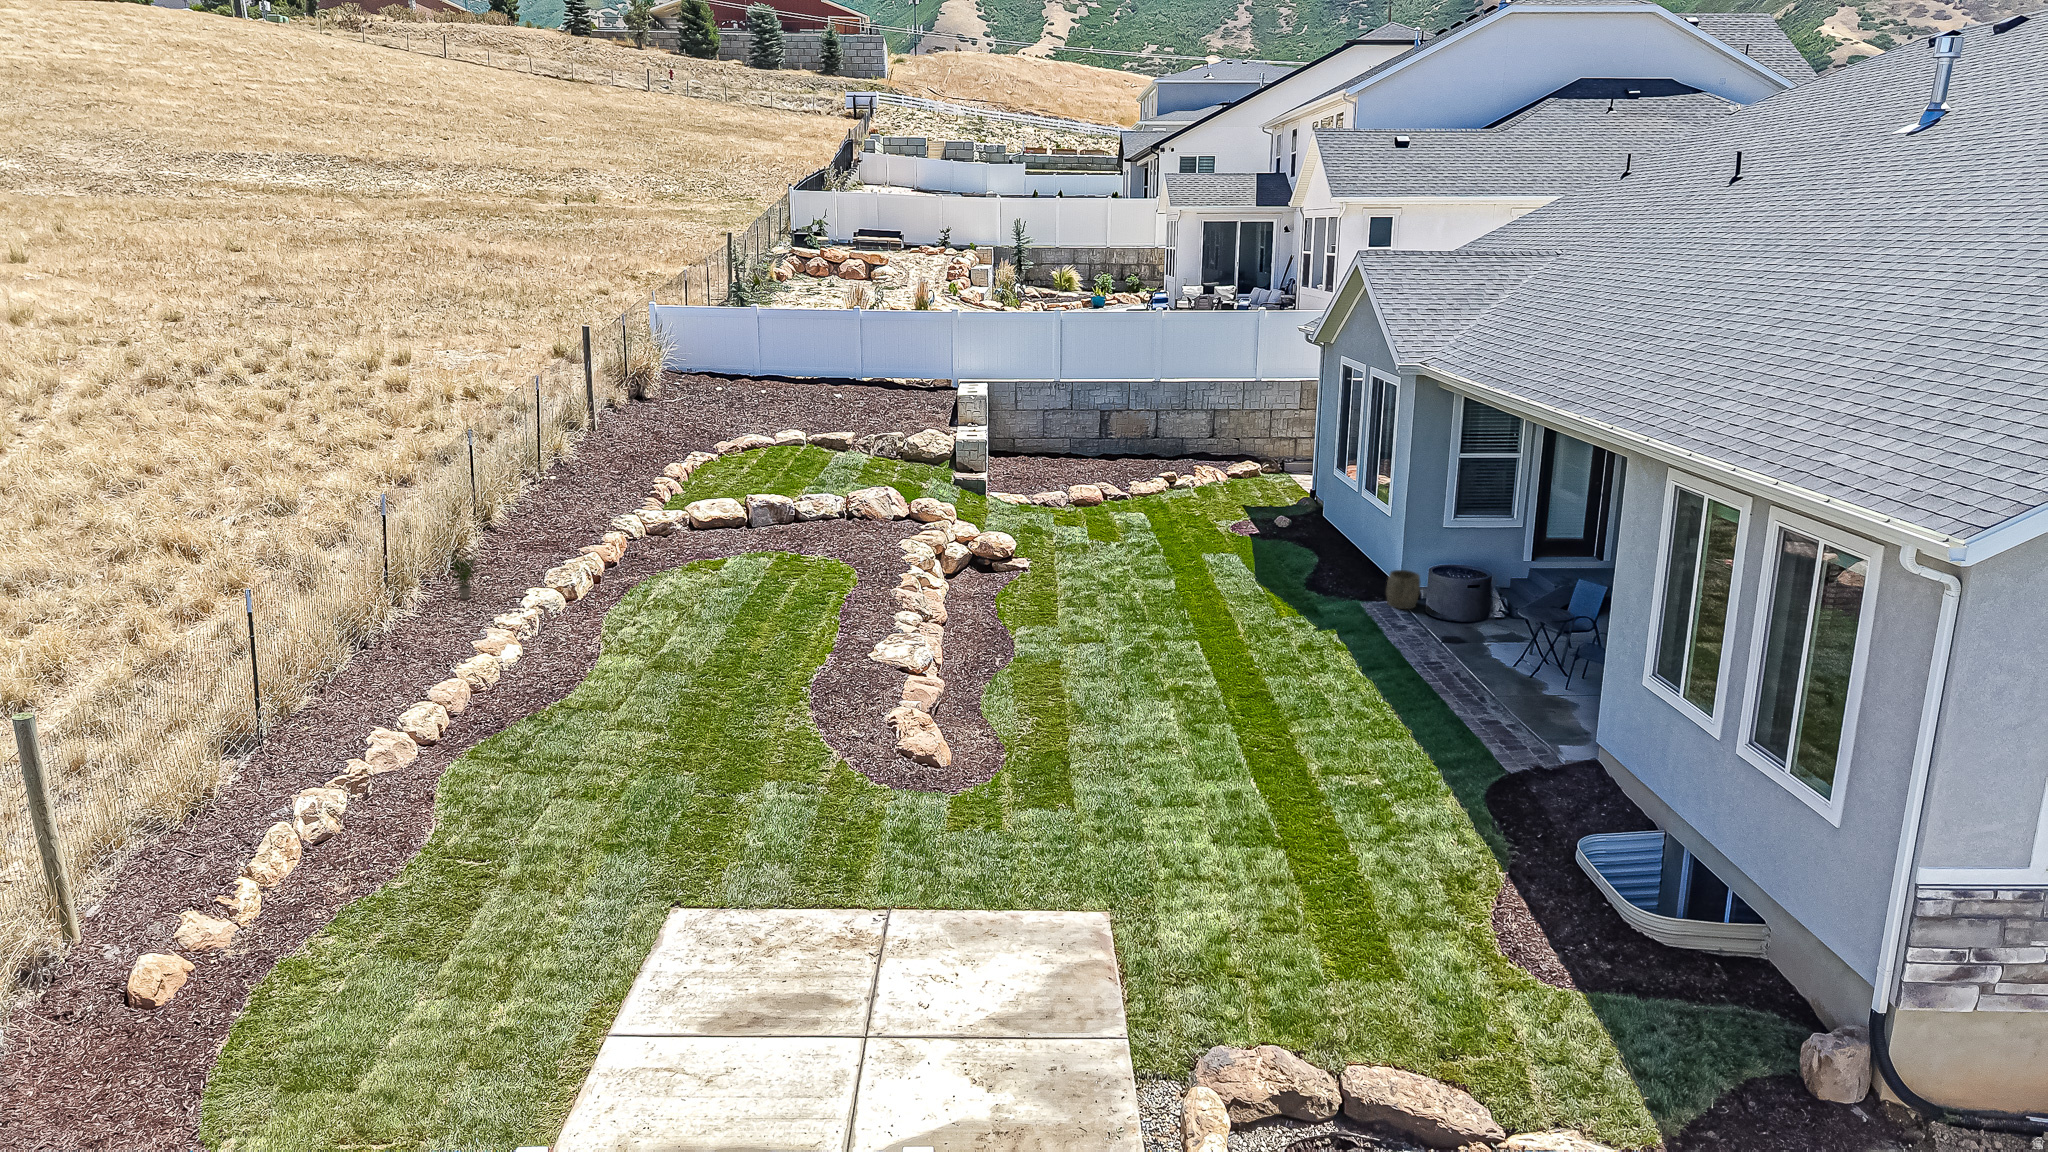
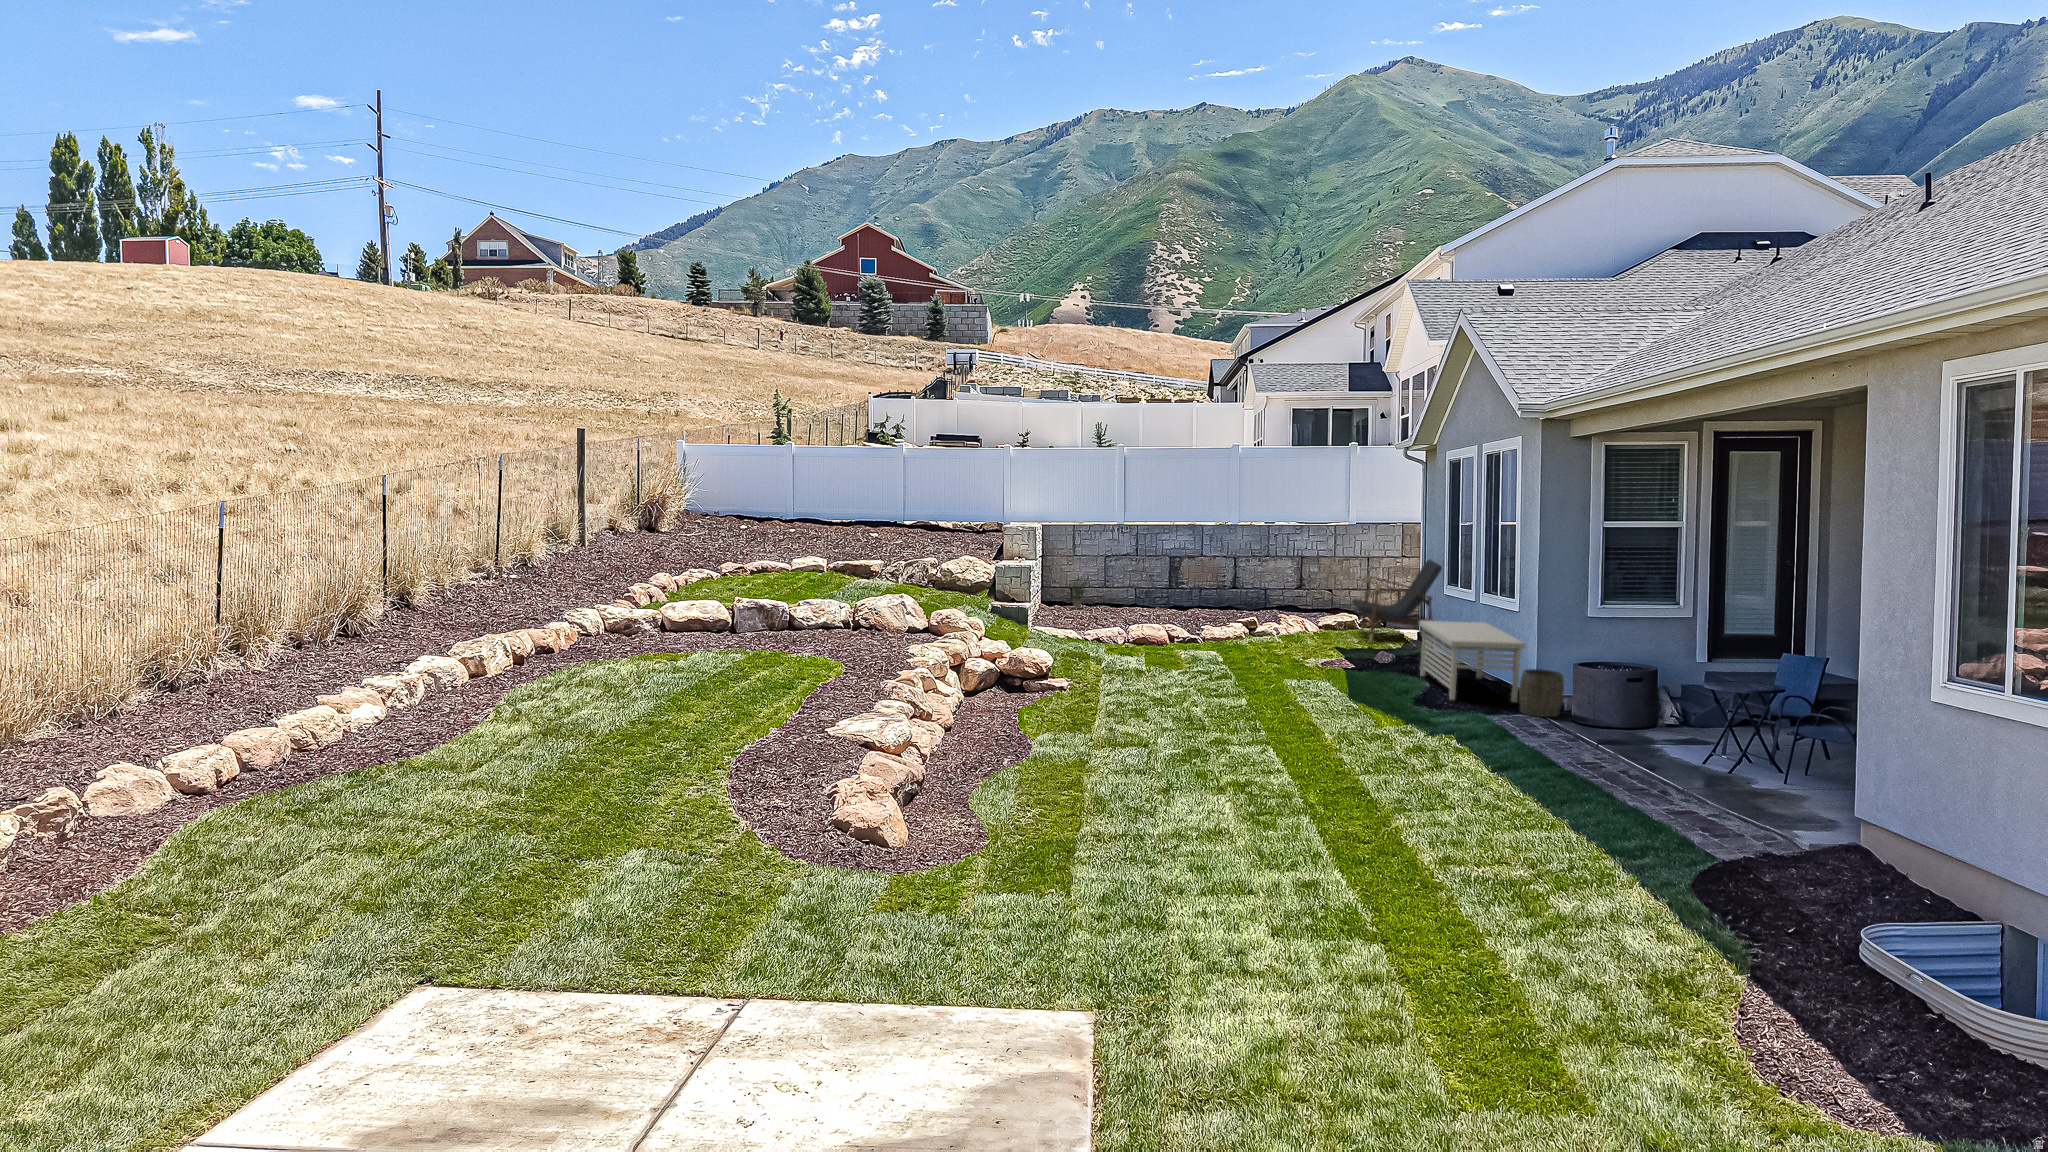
lounge chair: none [1258,444,1332,518] -> present [1352,559,1442,643]
storage bench: none [1311,517,1394,592] -> present [1419,621,1526,702]
potted plant: present [443,554,478,599] -> present [1071,577,1088,609]

